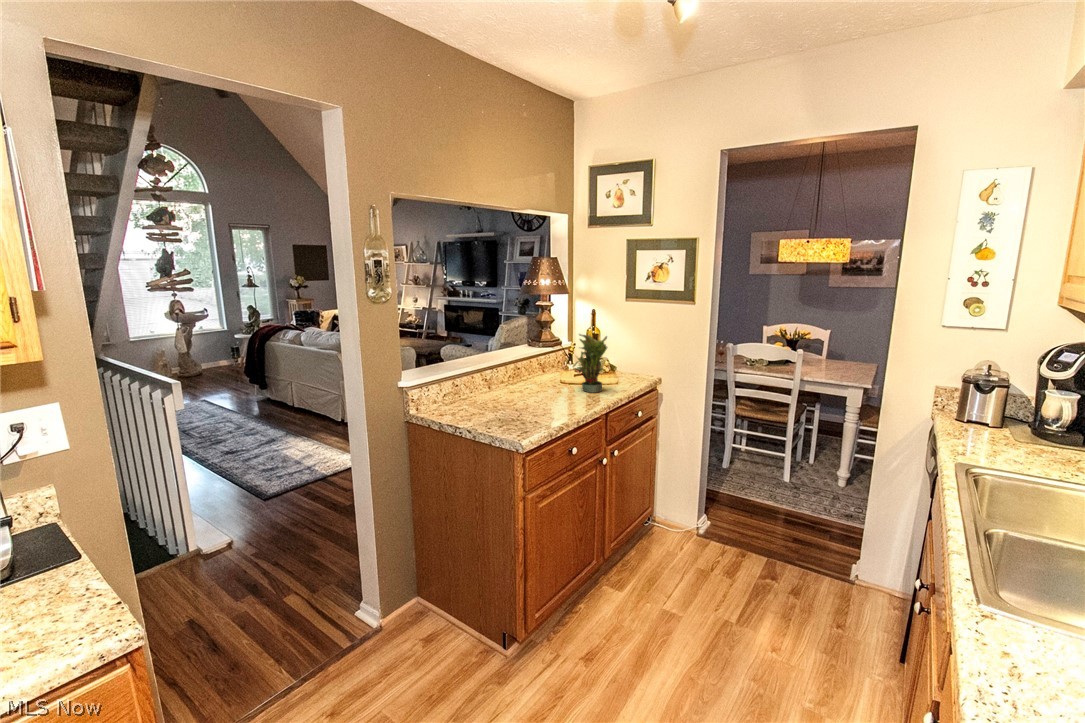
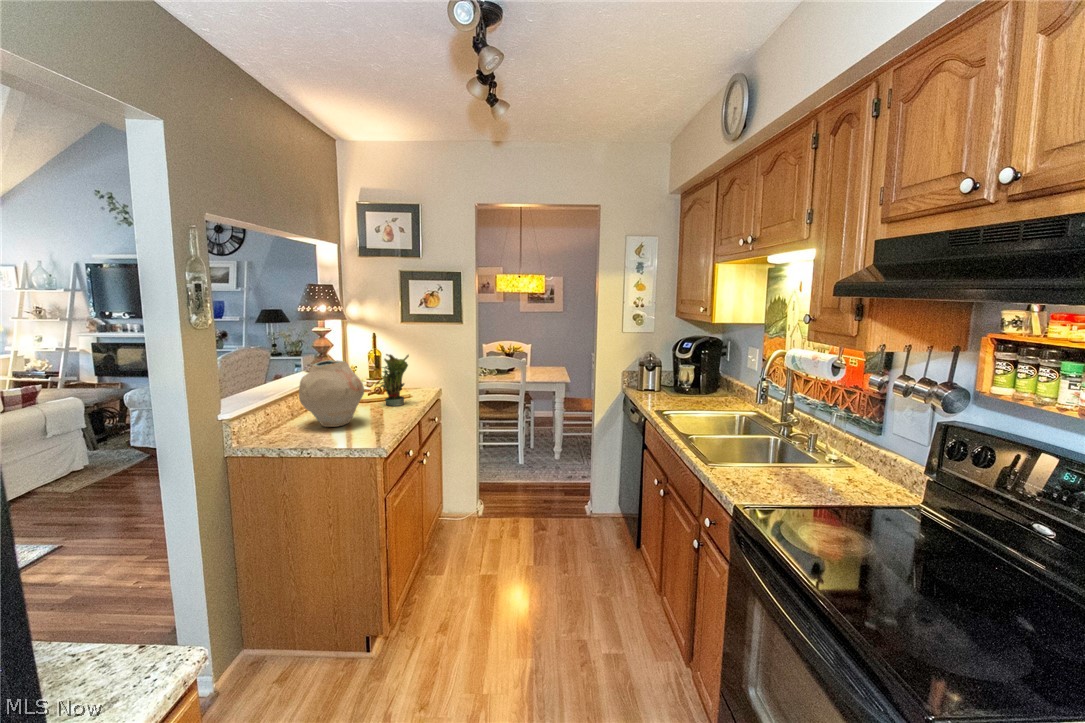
vase: none [479,337,541,408] -> present [299,360,364,427]

